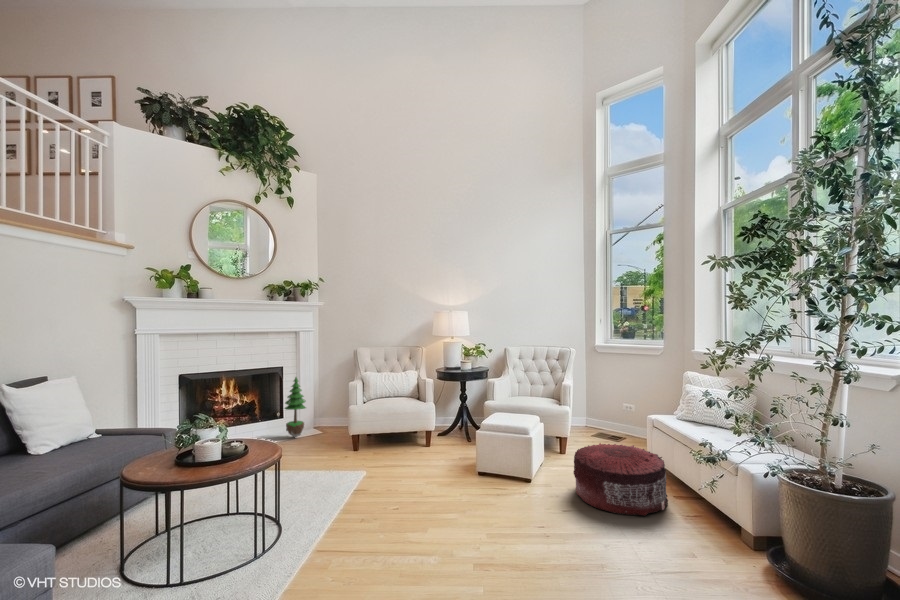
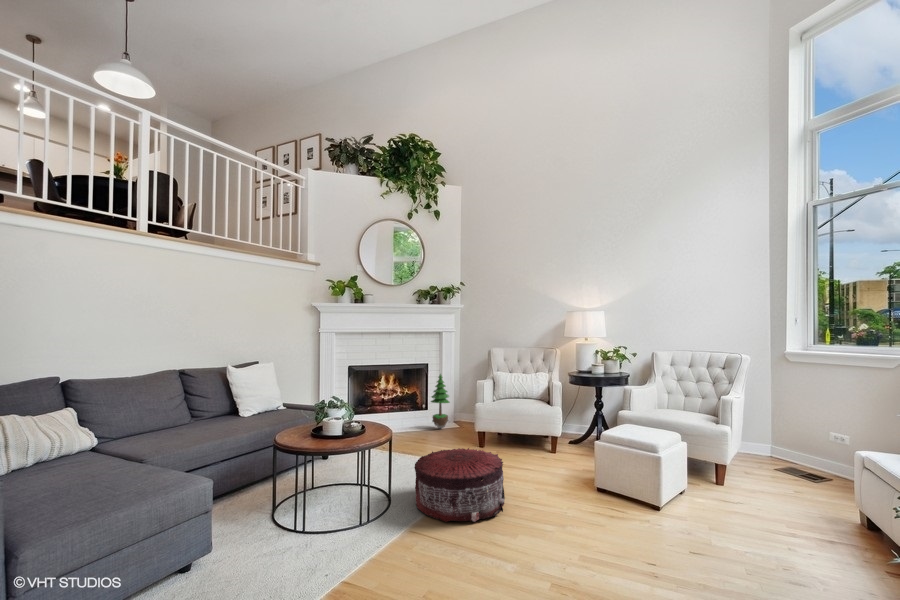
pouf: present [573,443,668,516] -> present [414,448,505,522]

